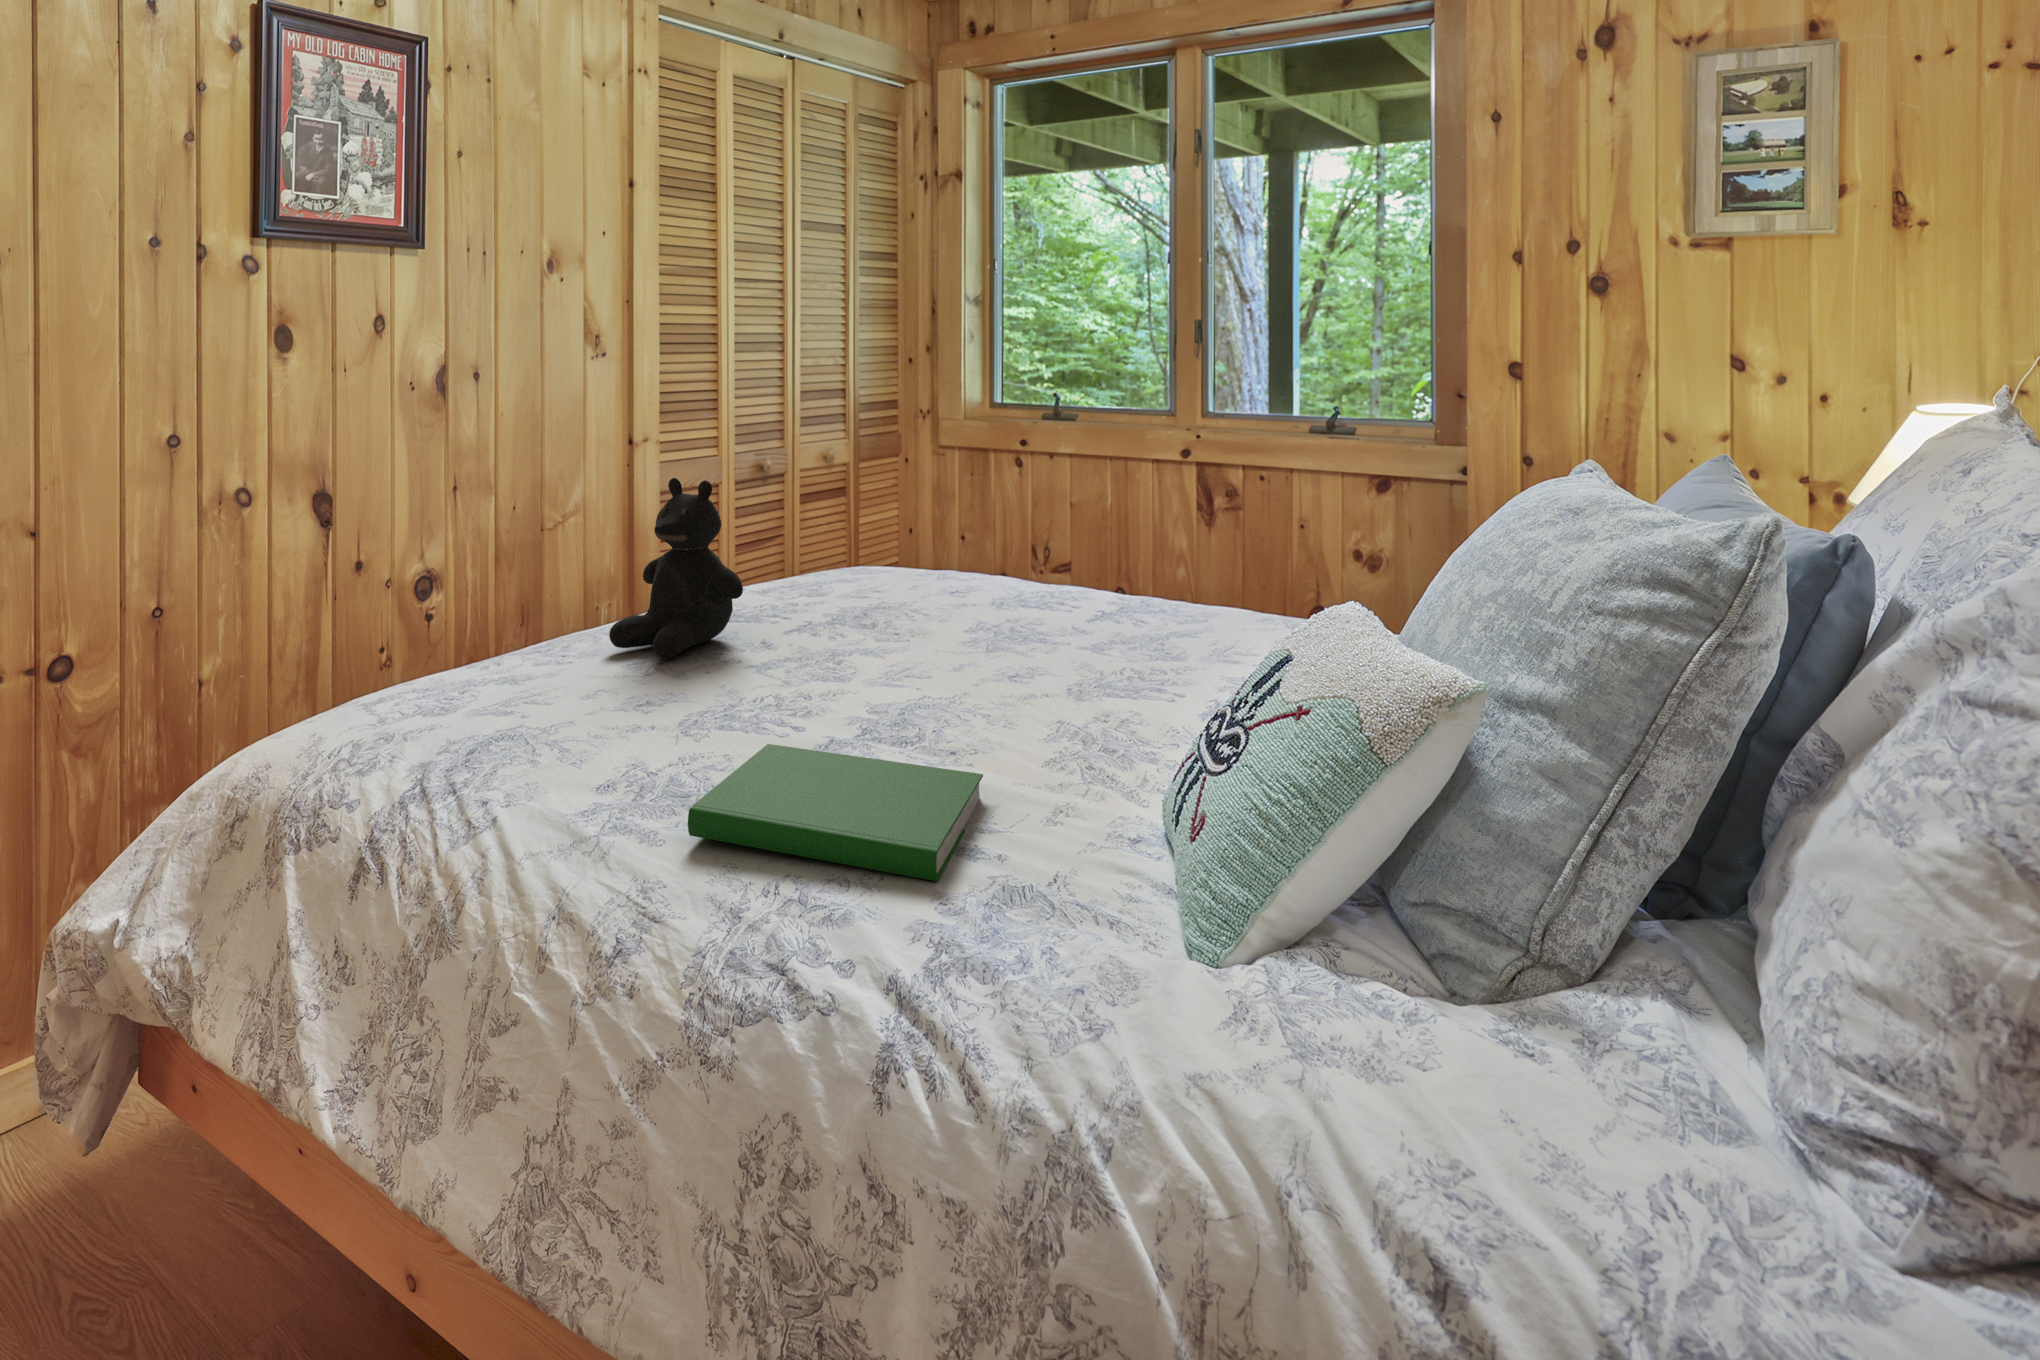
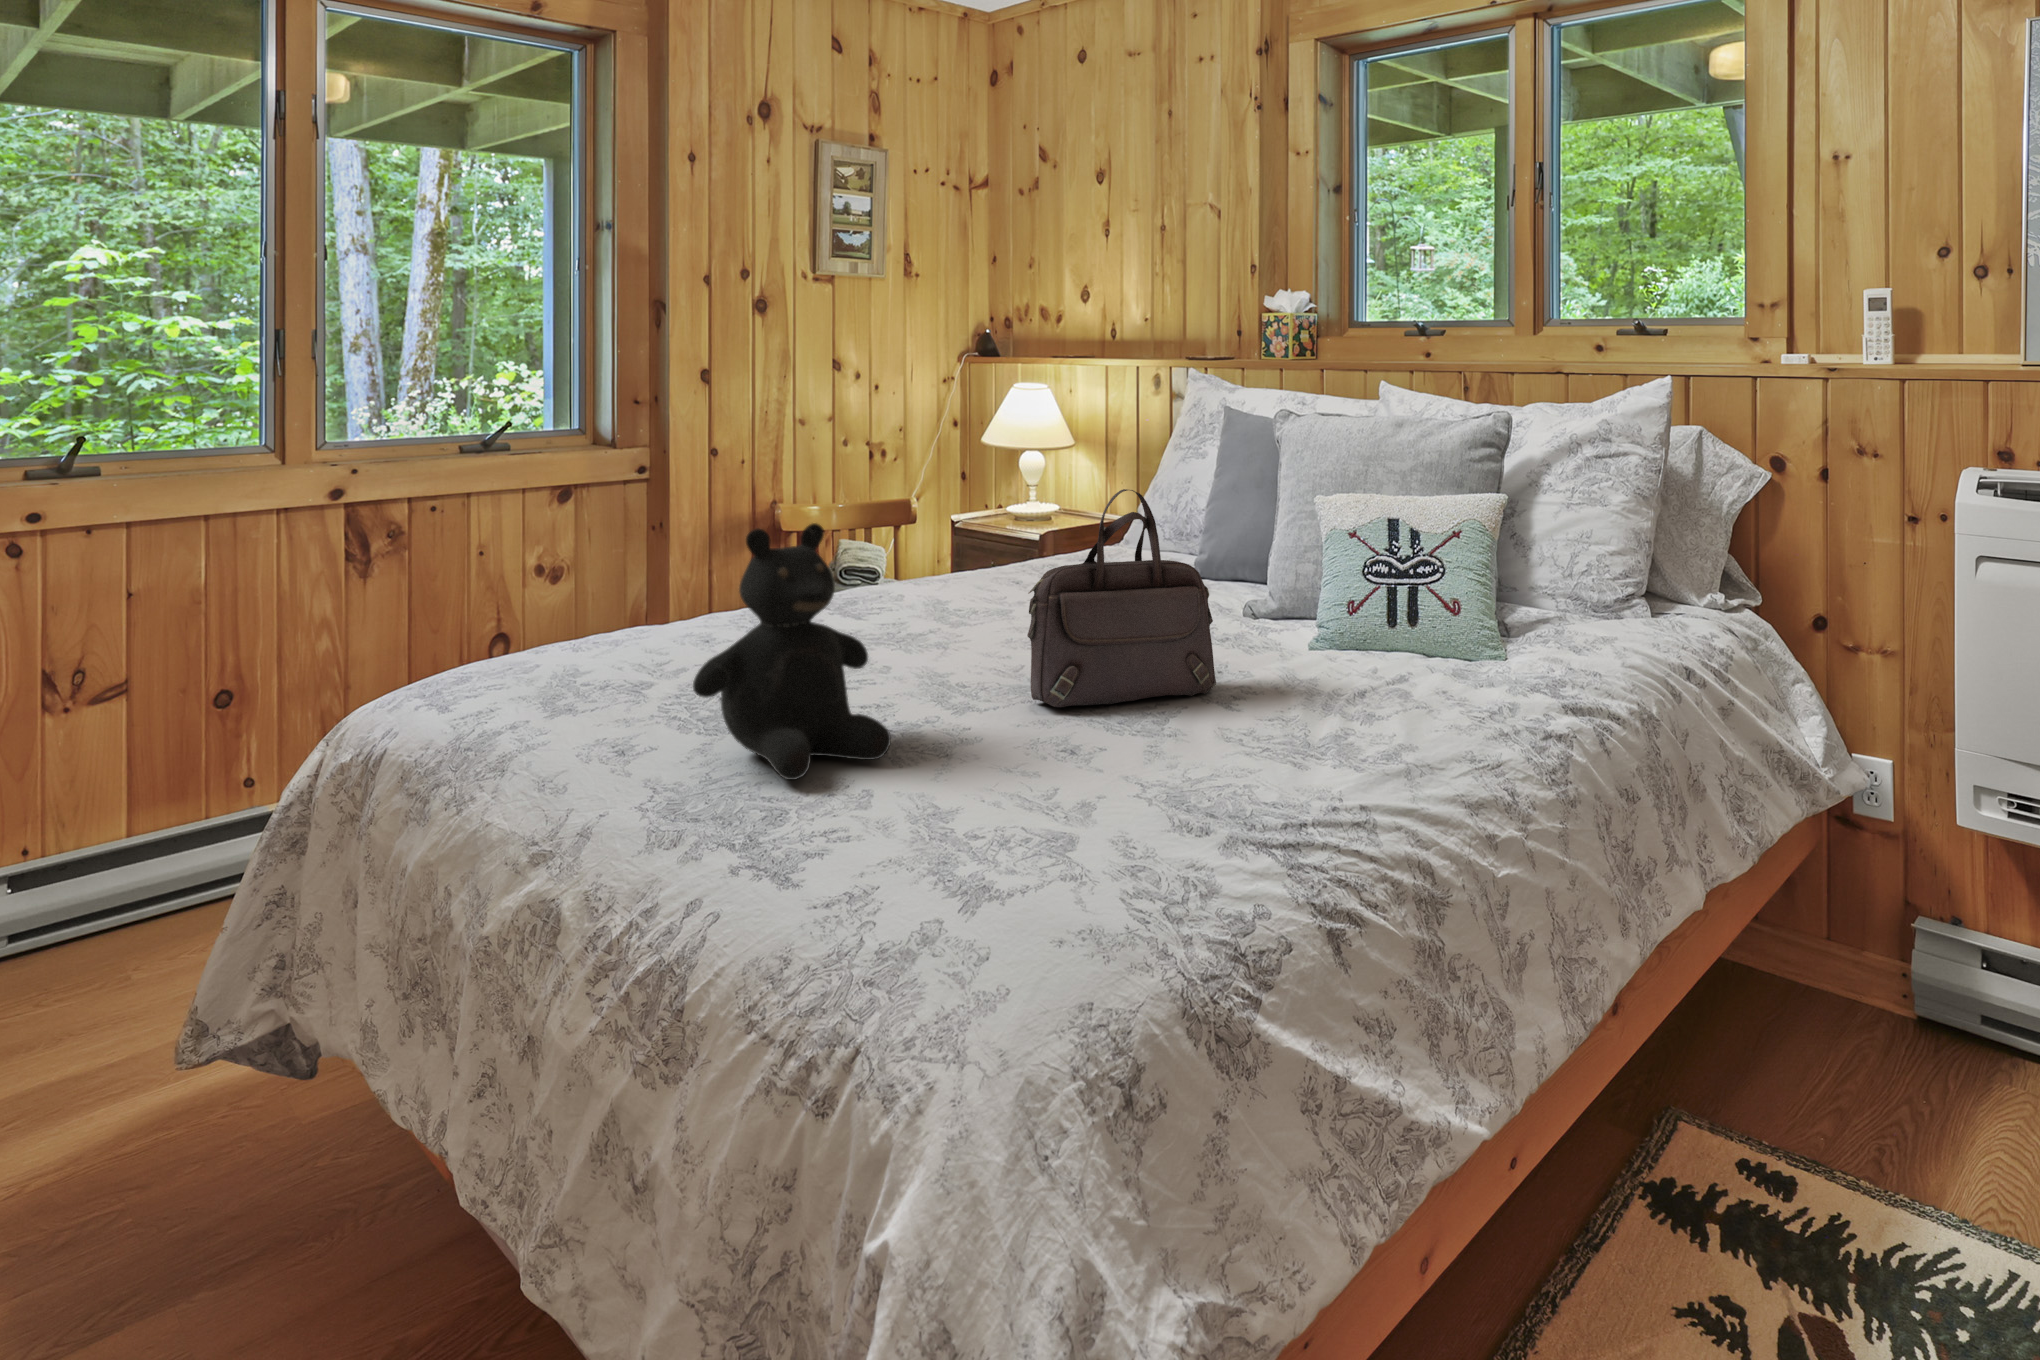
handbag: none [790,486,926,737] -> present [1027,489,1216,707]
hardcover book: present [688,744,983,881] -> none [1268,665,1460,742]

